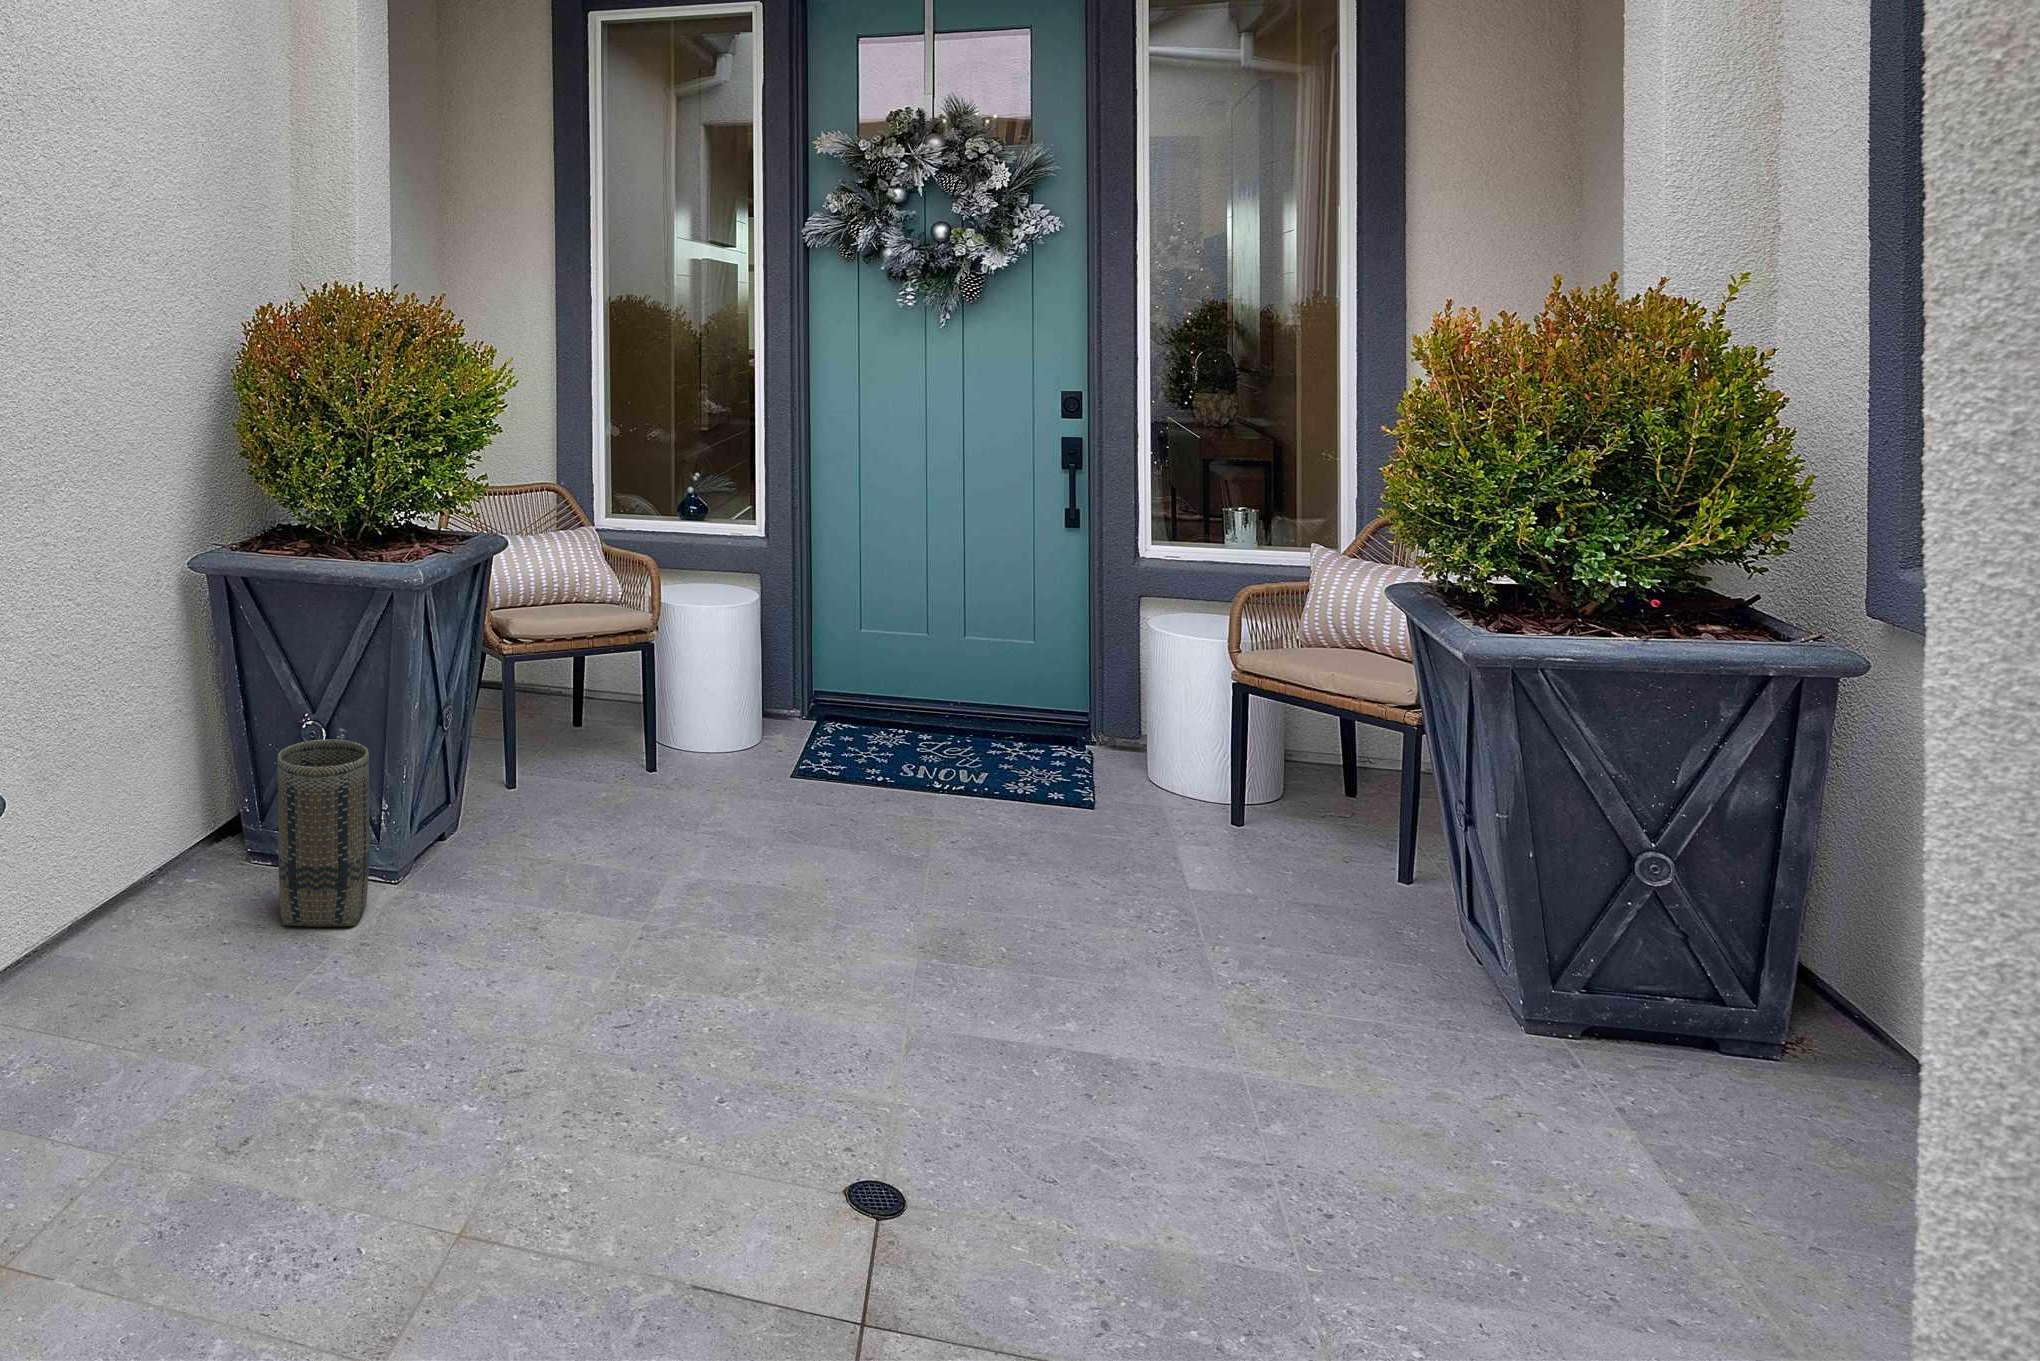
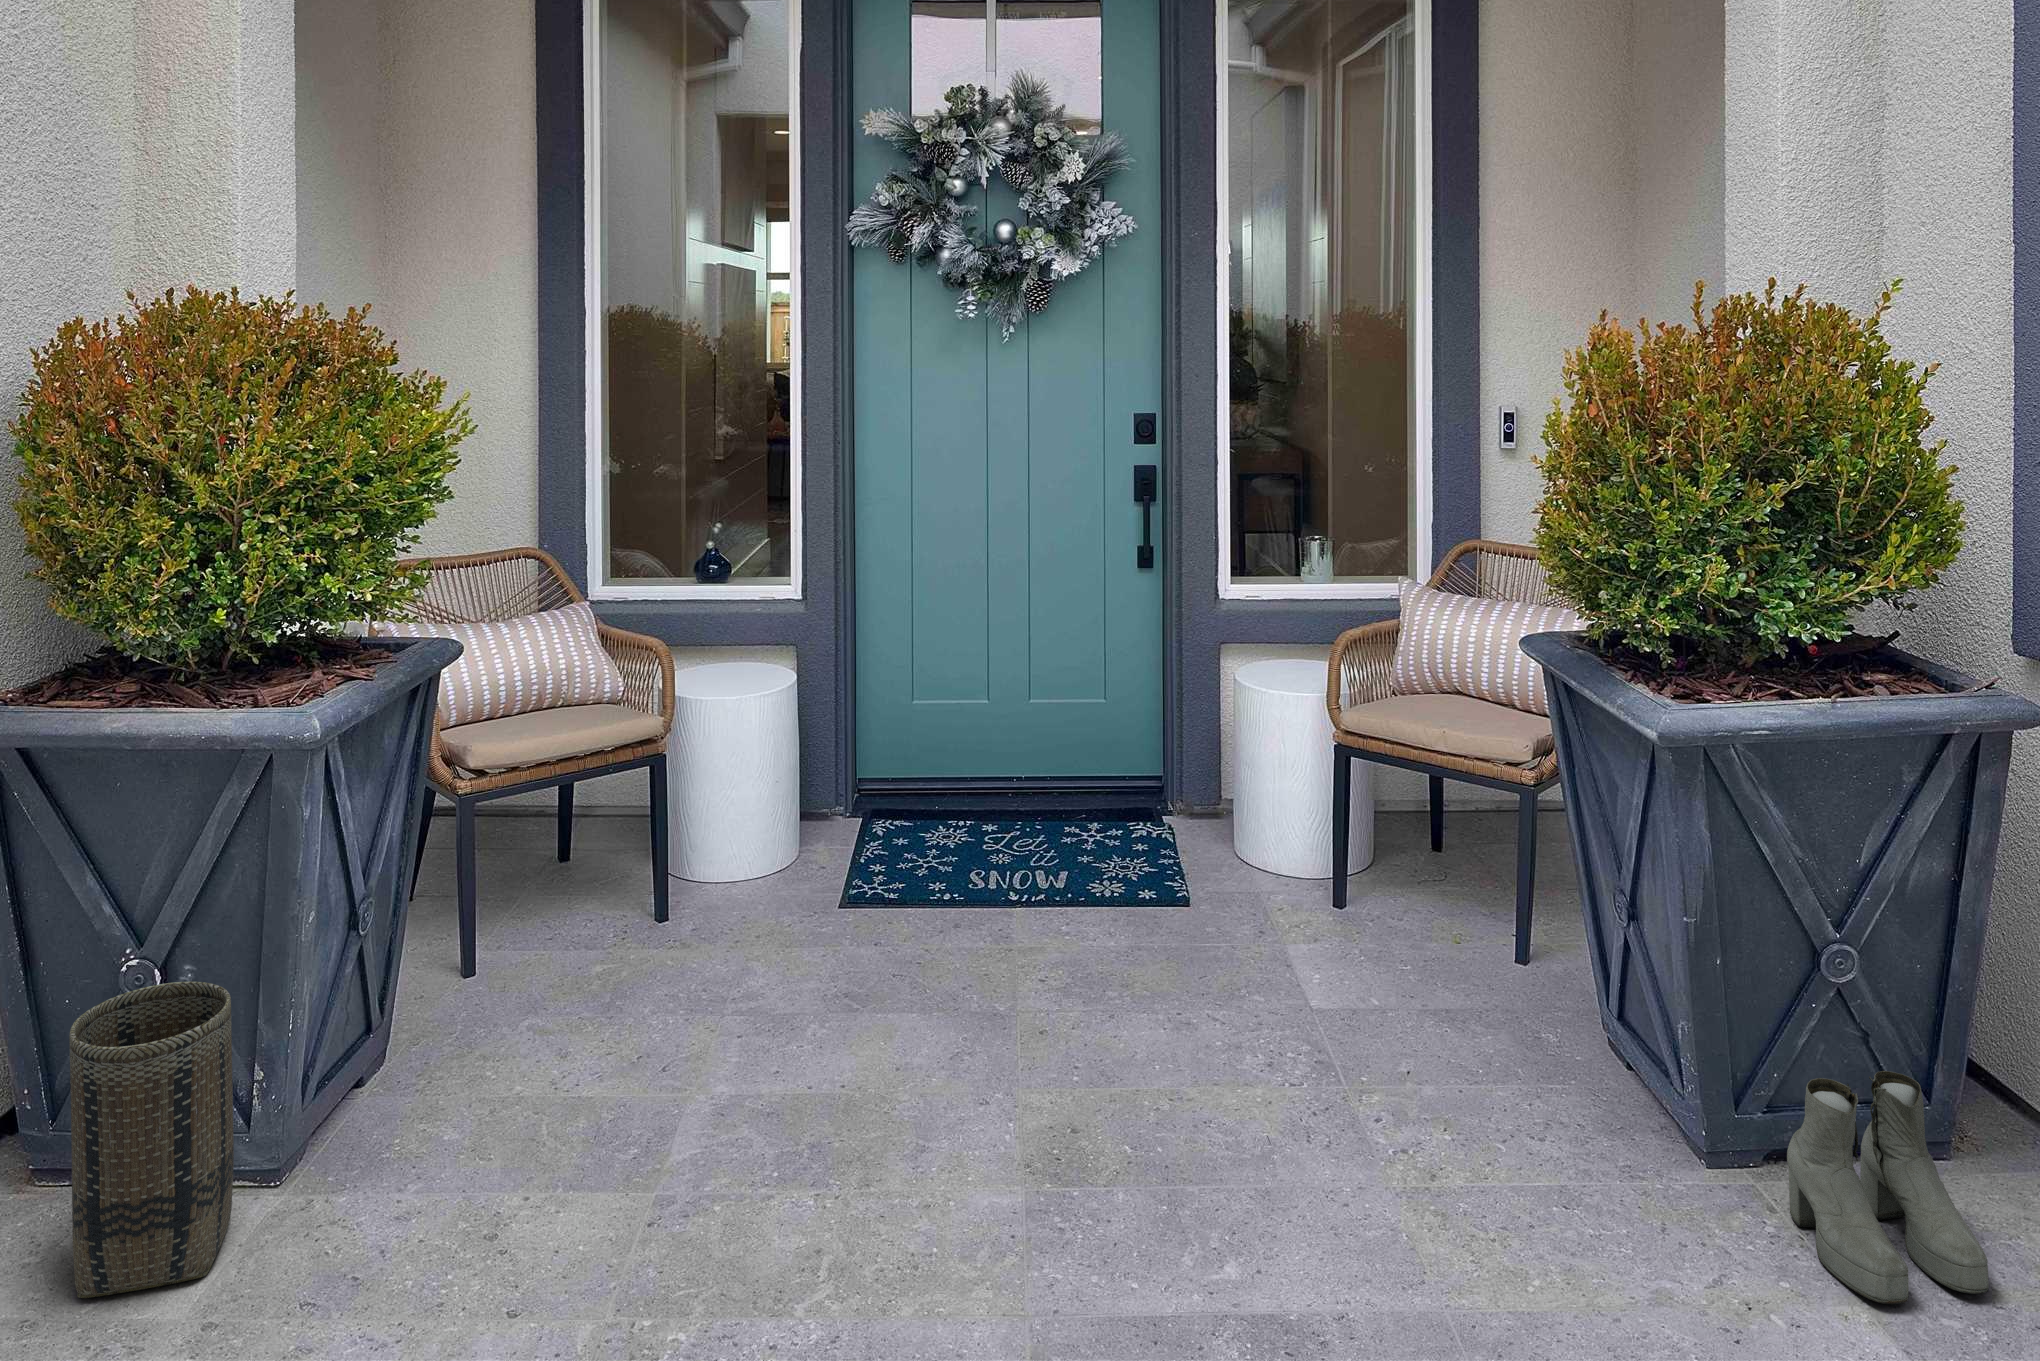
boots: none [1588,958,1766,1147] -> present [1787,1071,1989,1304]

